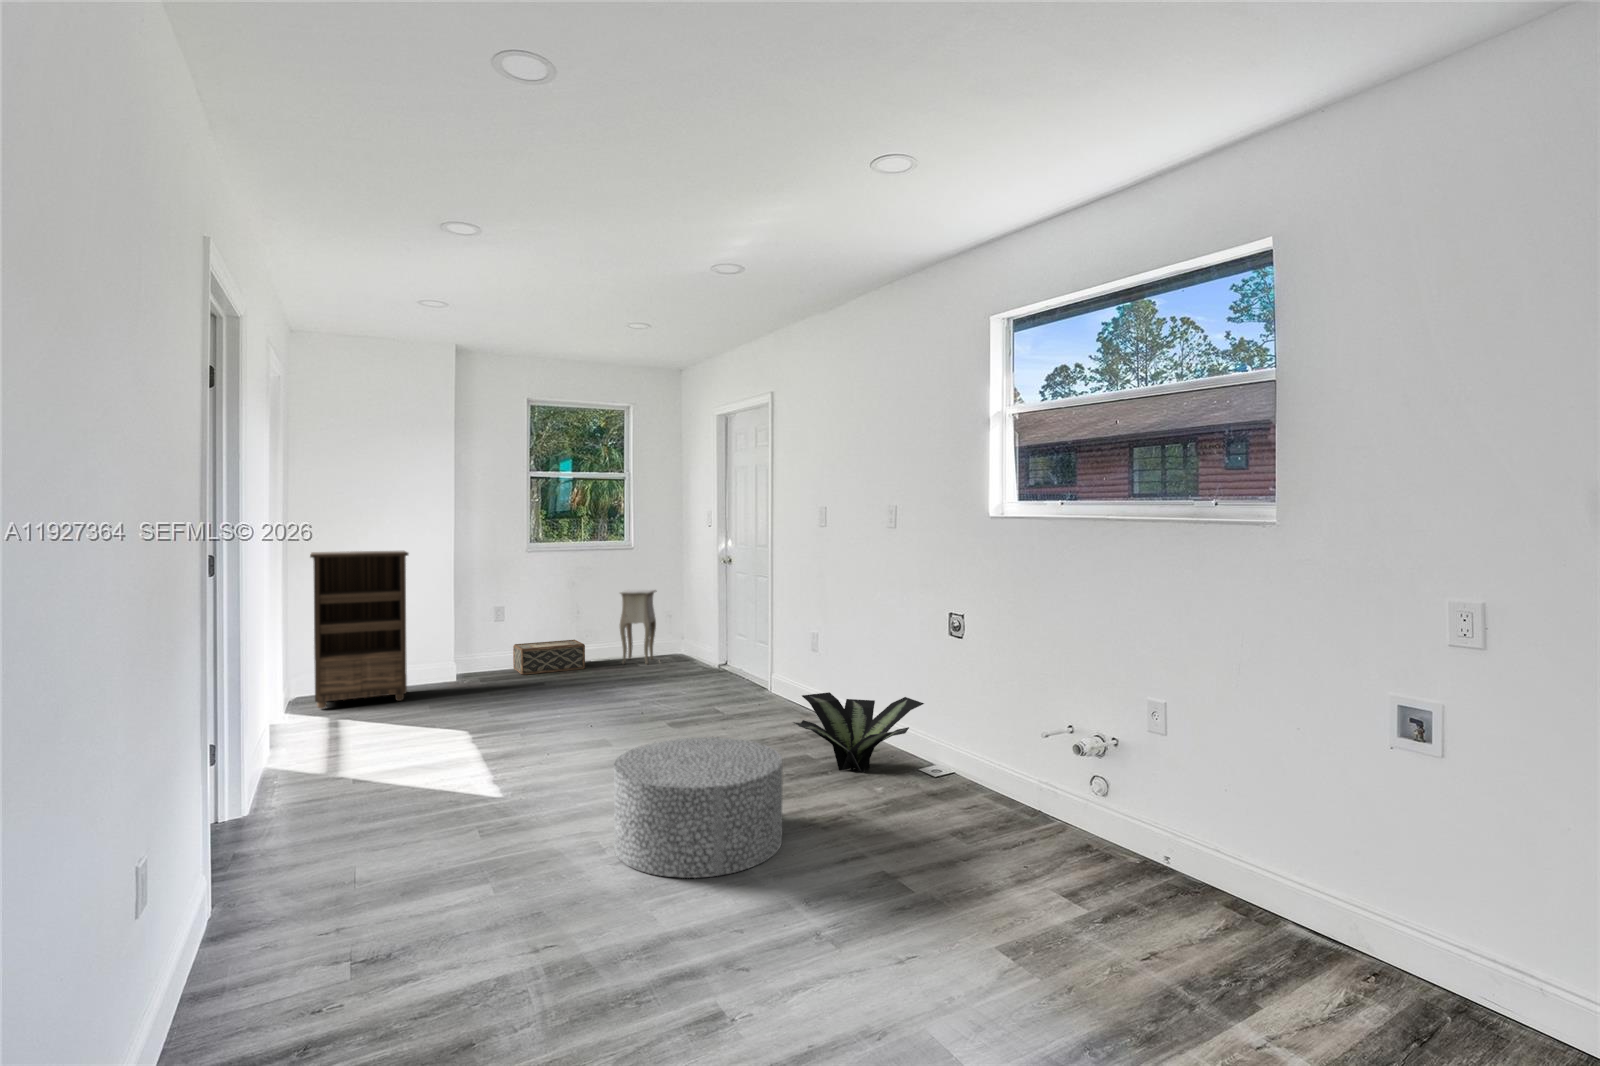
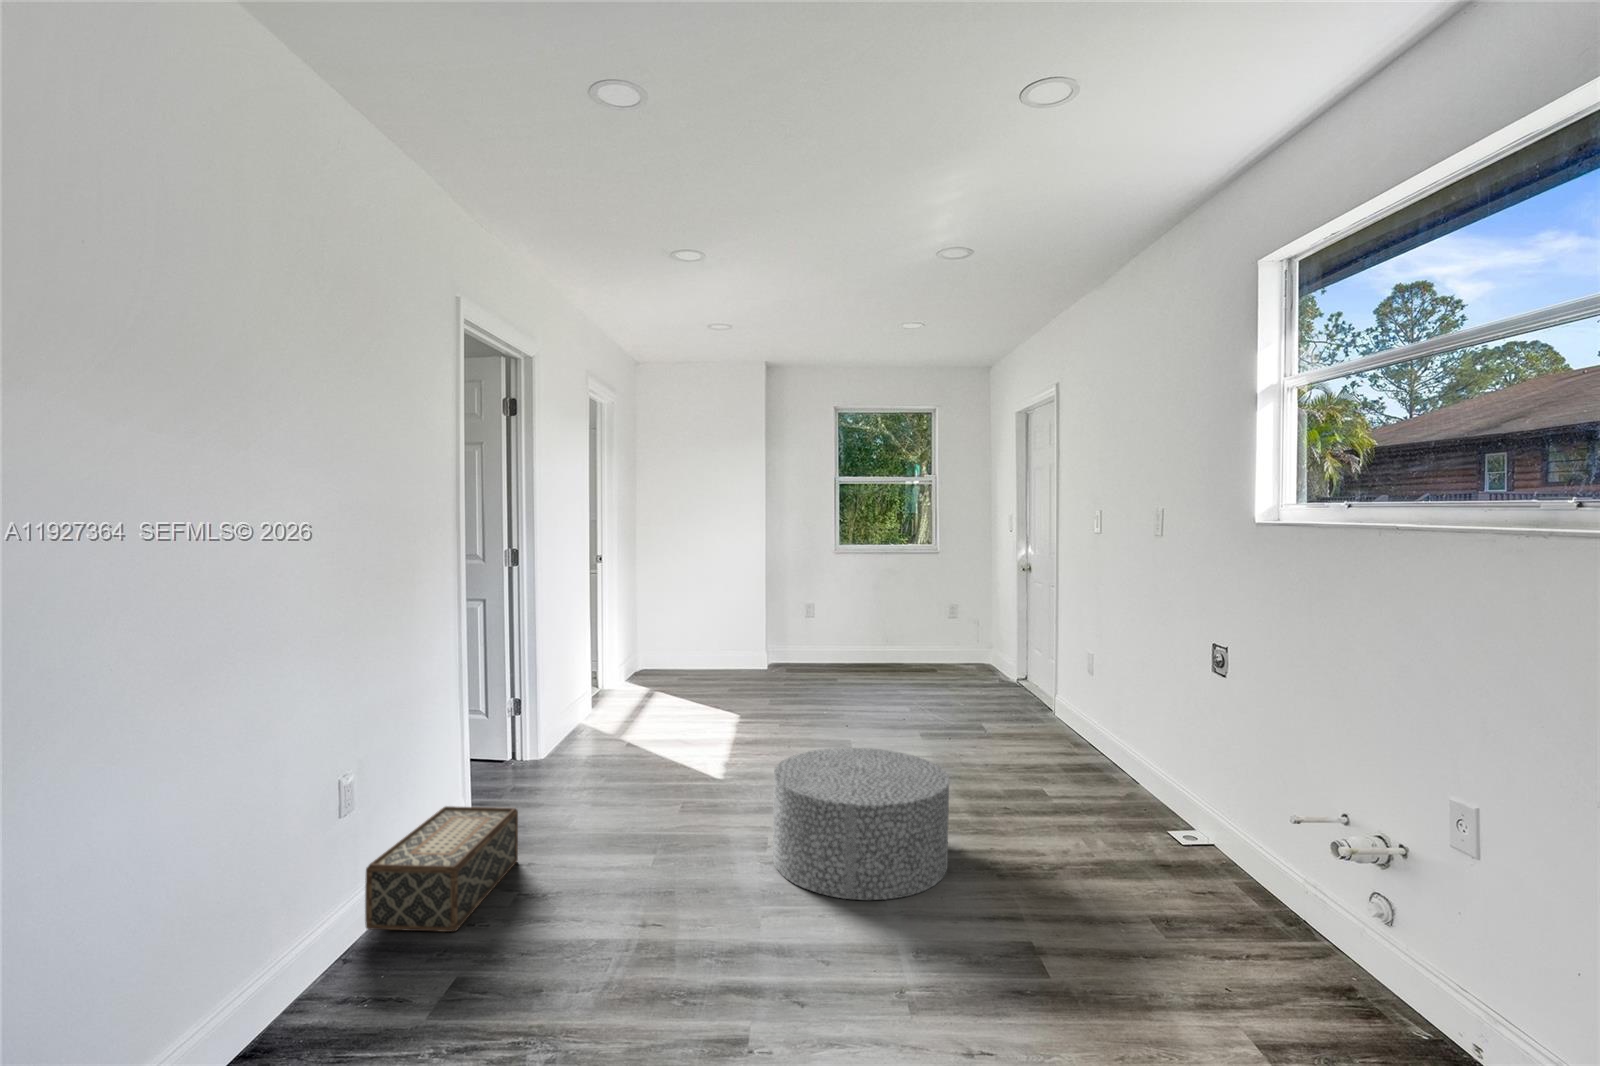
bookshelf: present [310,551,408,709] -> none [650,547,727,679]
side table: present [620,590,656,664] -> none [920,595,960,670]
woven basket: present [513,640,585,675] -> present [365,806,518,932]
potted plant: present [793,692,924,773] -> none [1009,722,1184,822]

